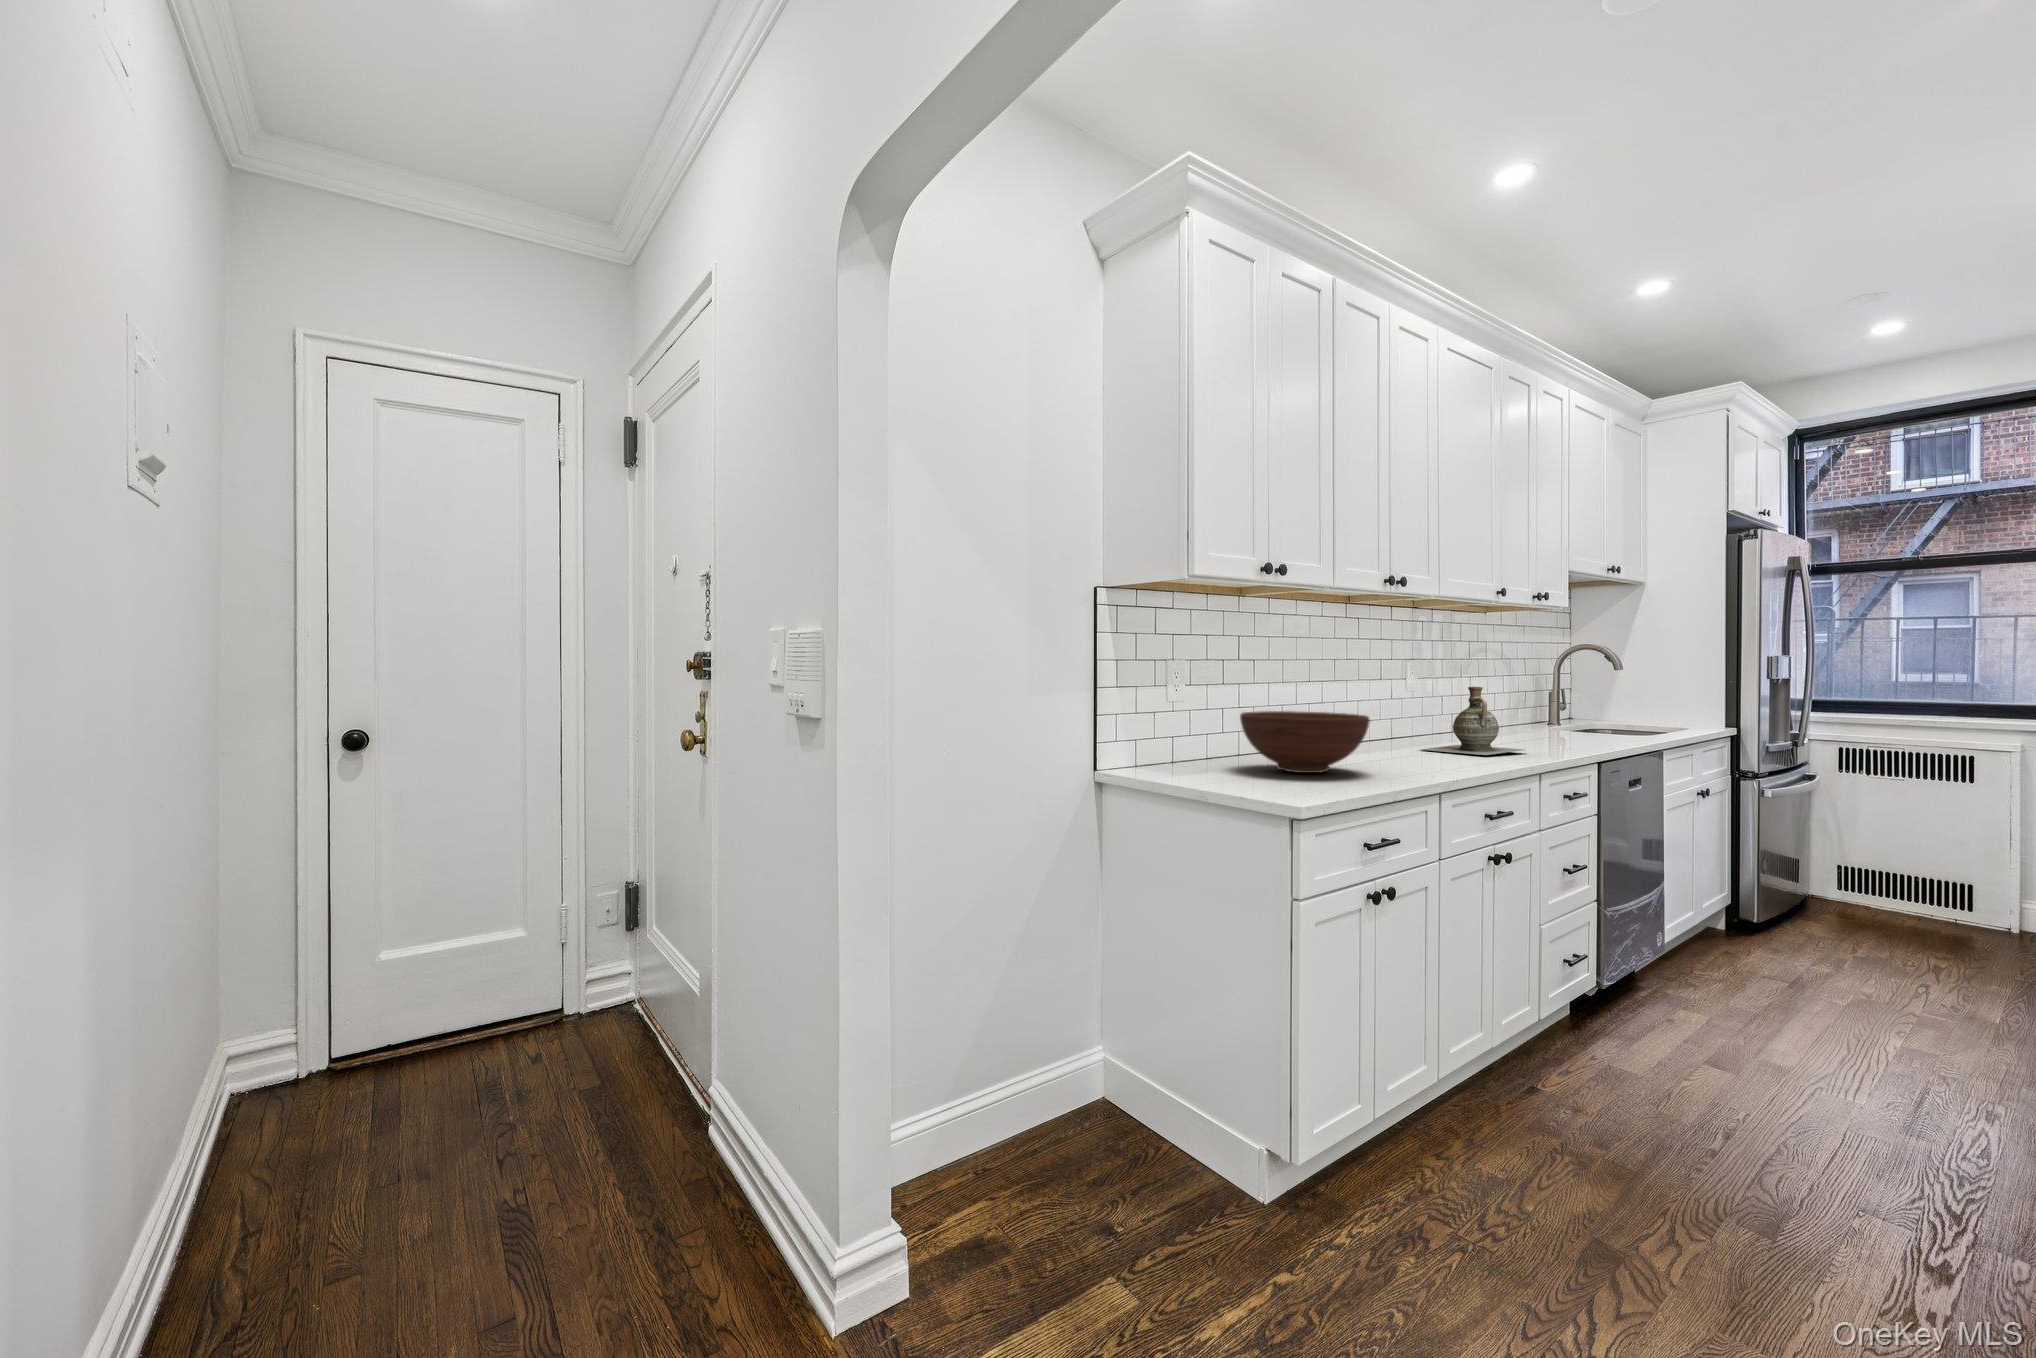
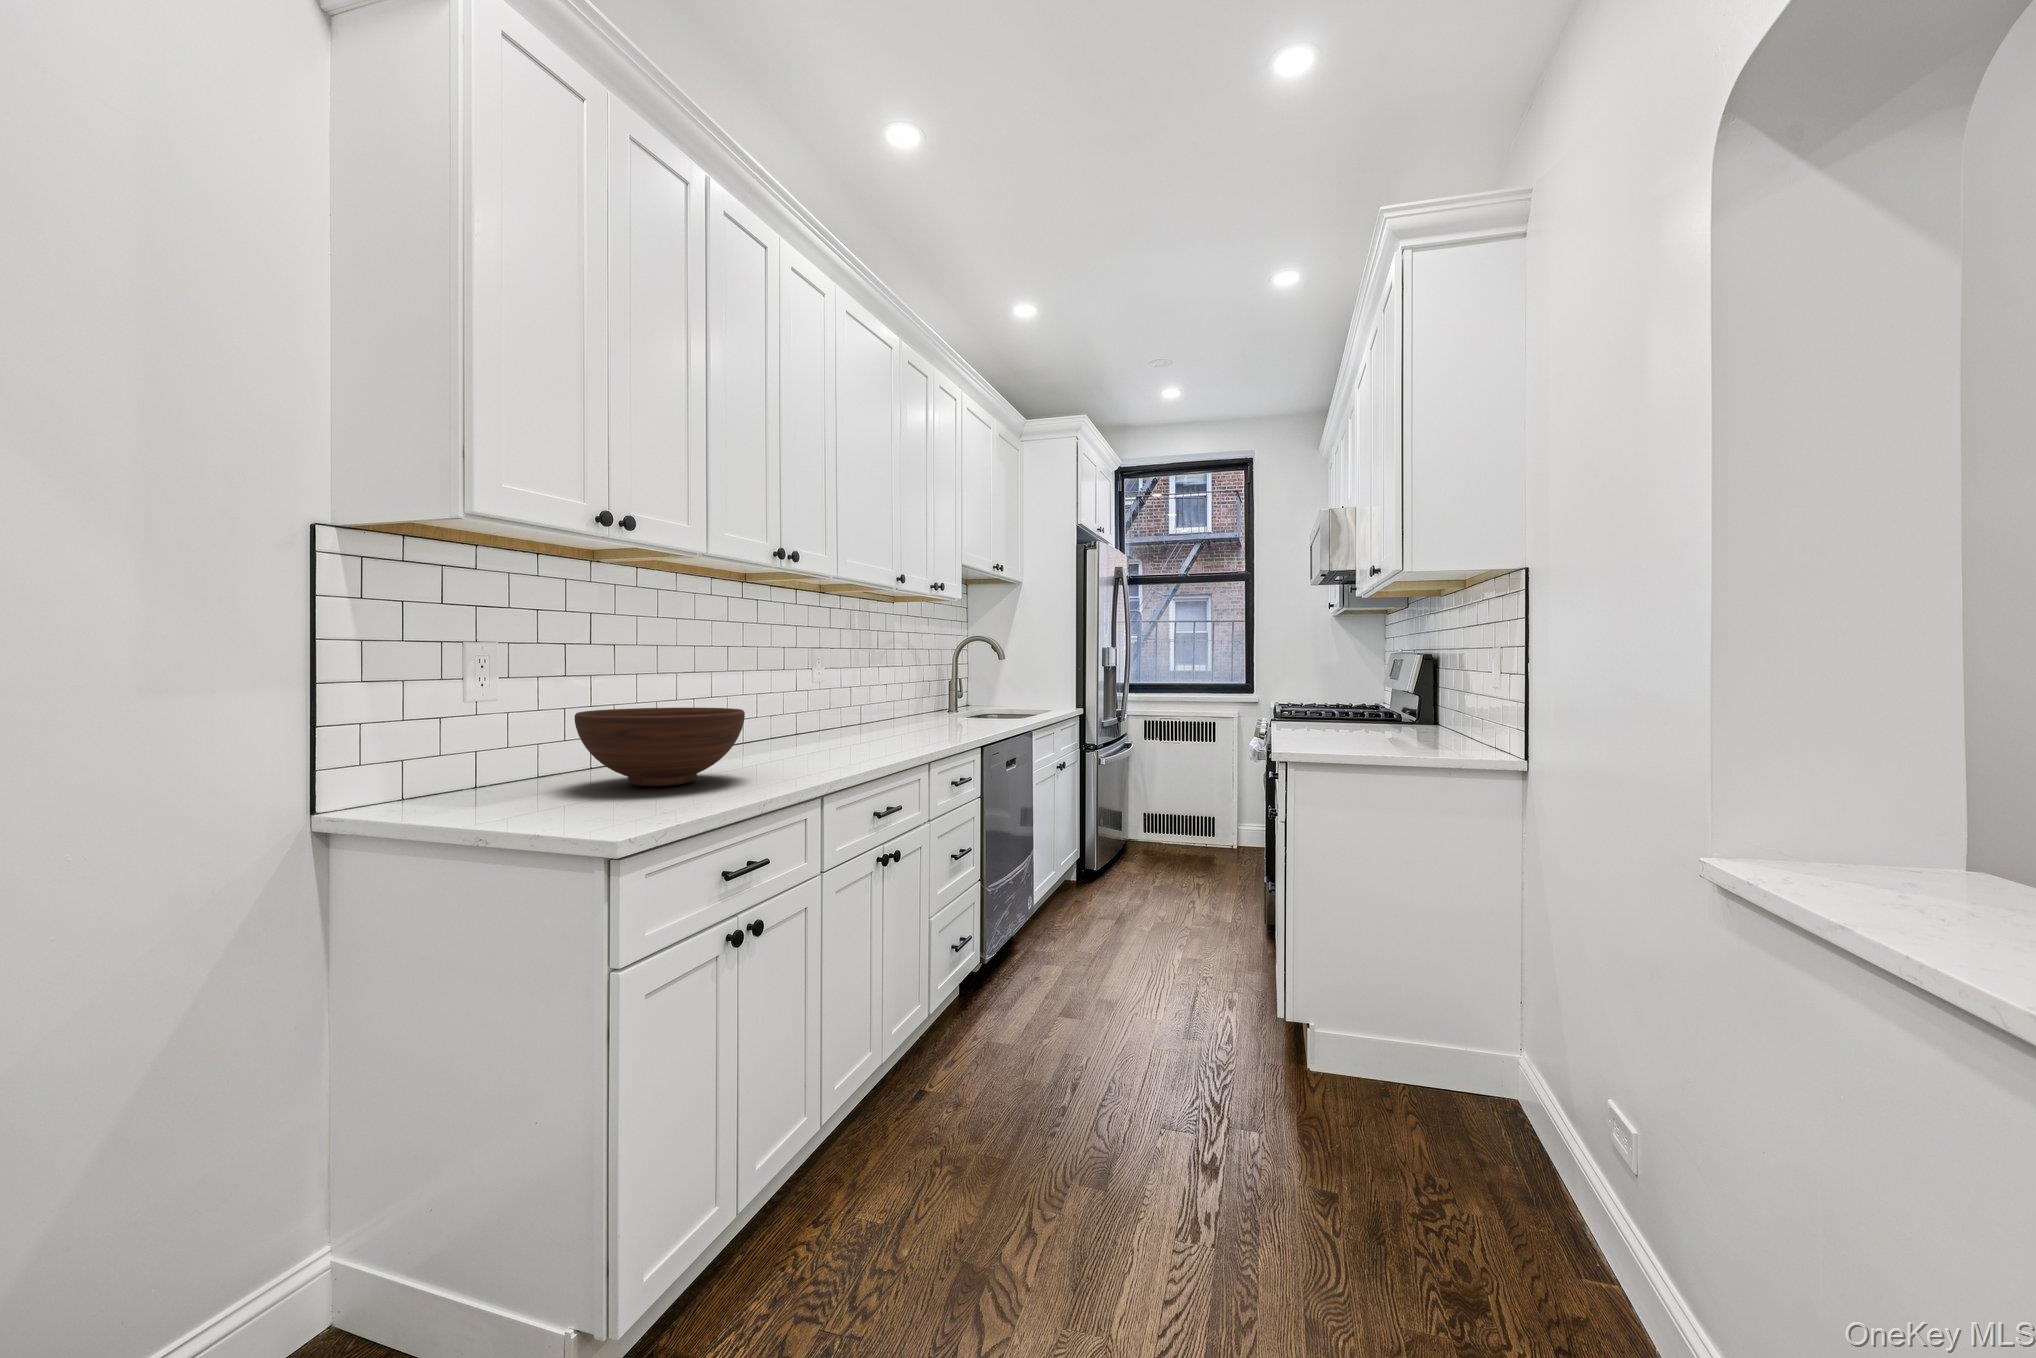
ceramic jug: present [1421,687,1525,755] -> none [821,675,923,746]

